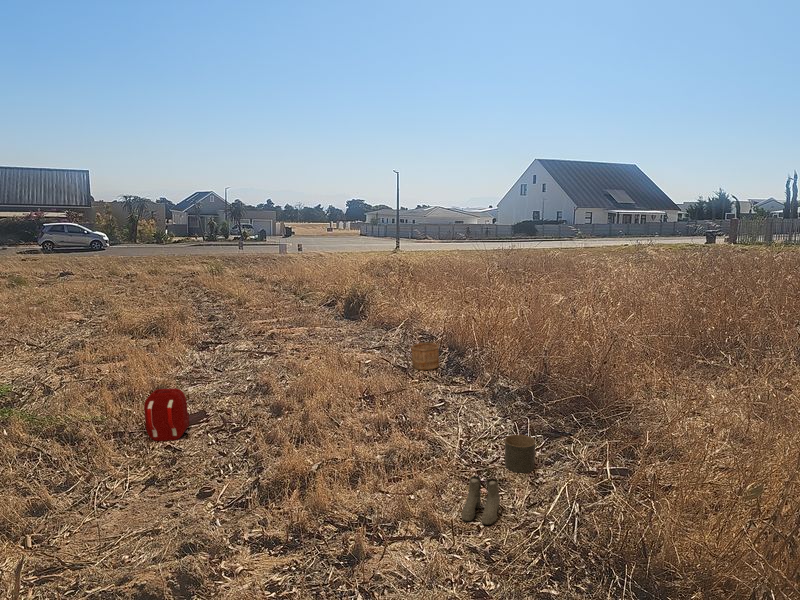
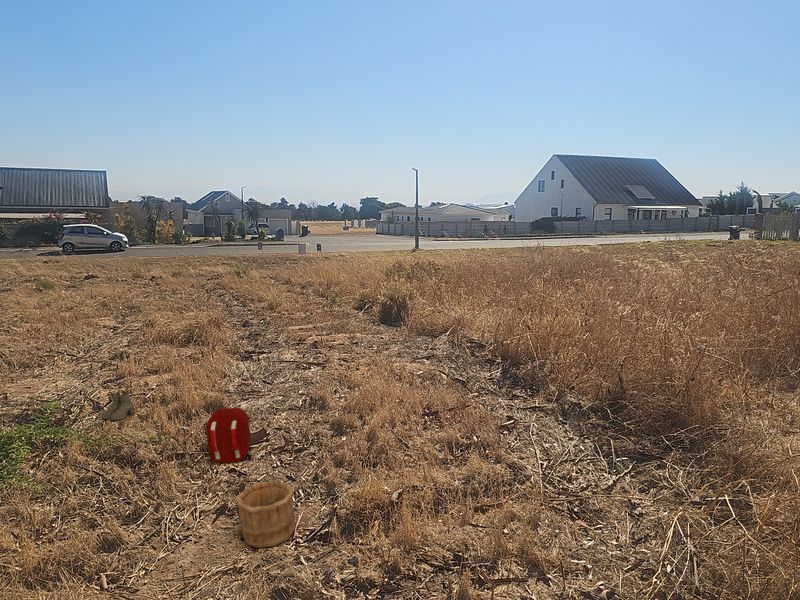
wooden bucket: present [411,342,439,370] -> present [236,481,295,548]
planter: present [505,435,536,473] -> none [597,460,632,502]
boots: present [462,476,500,525] -> present [101,392,135,421]

